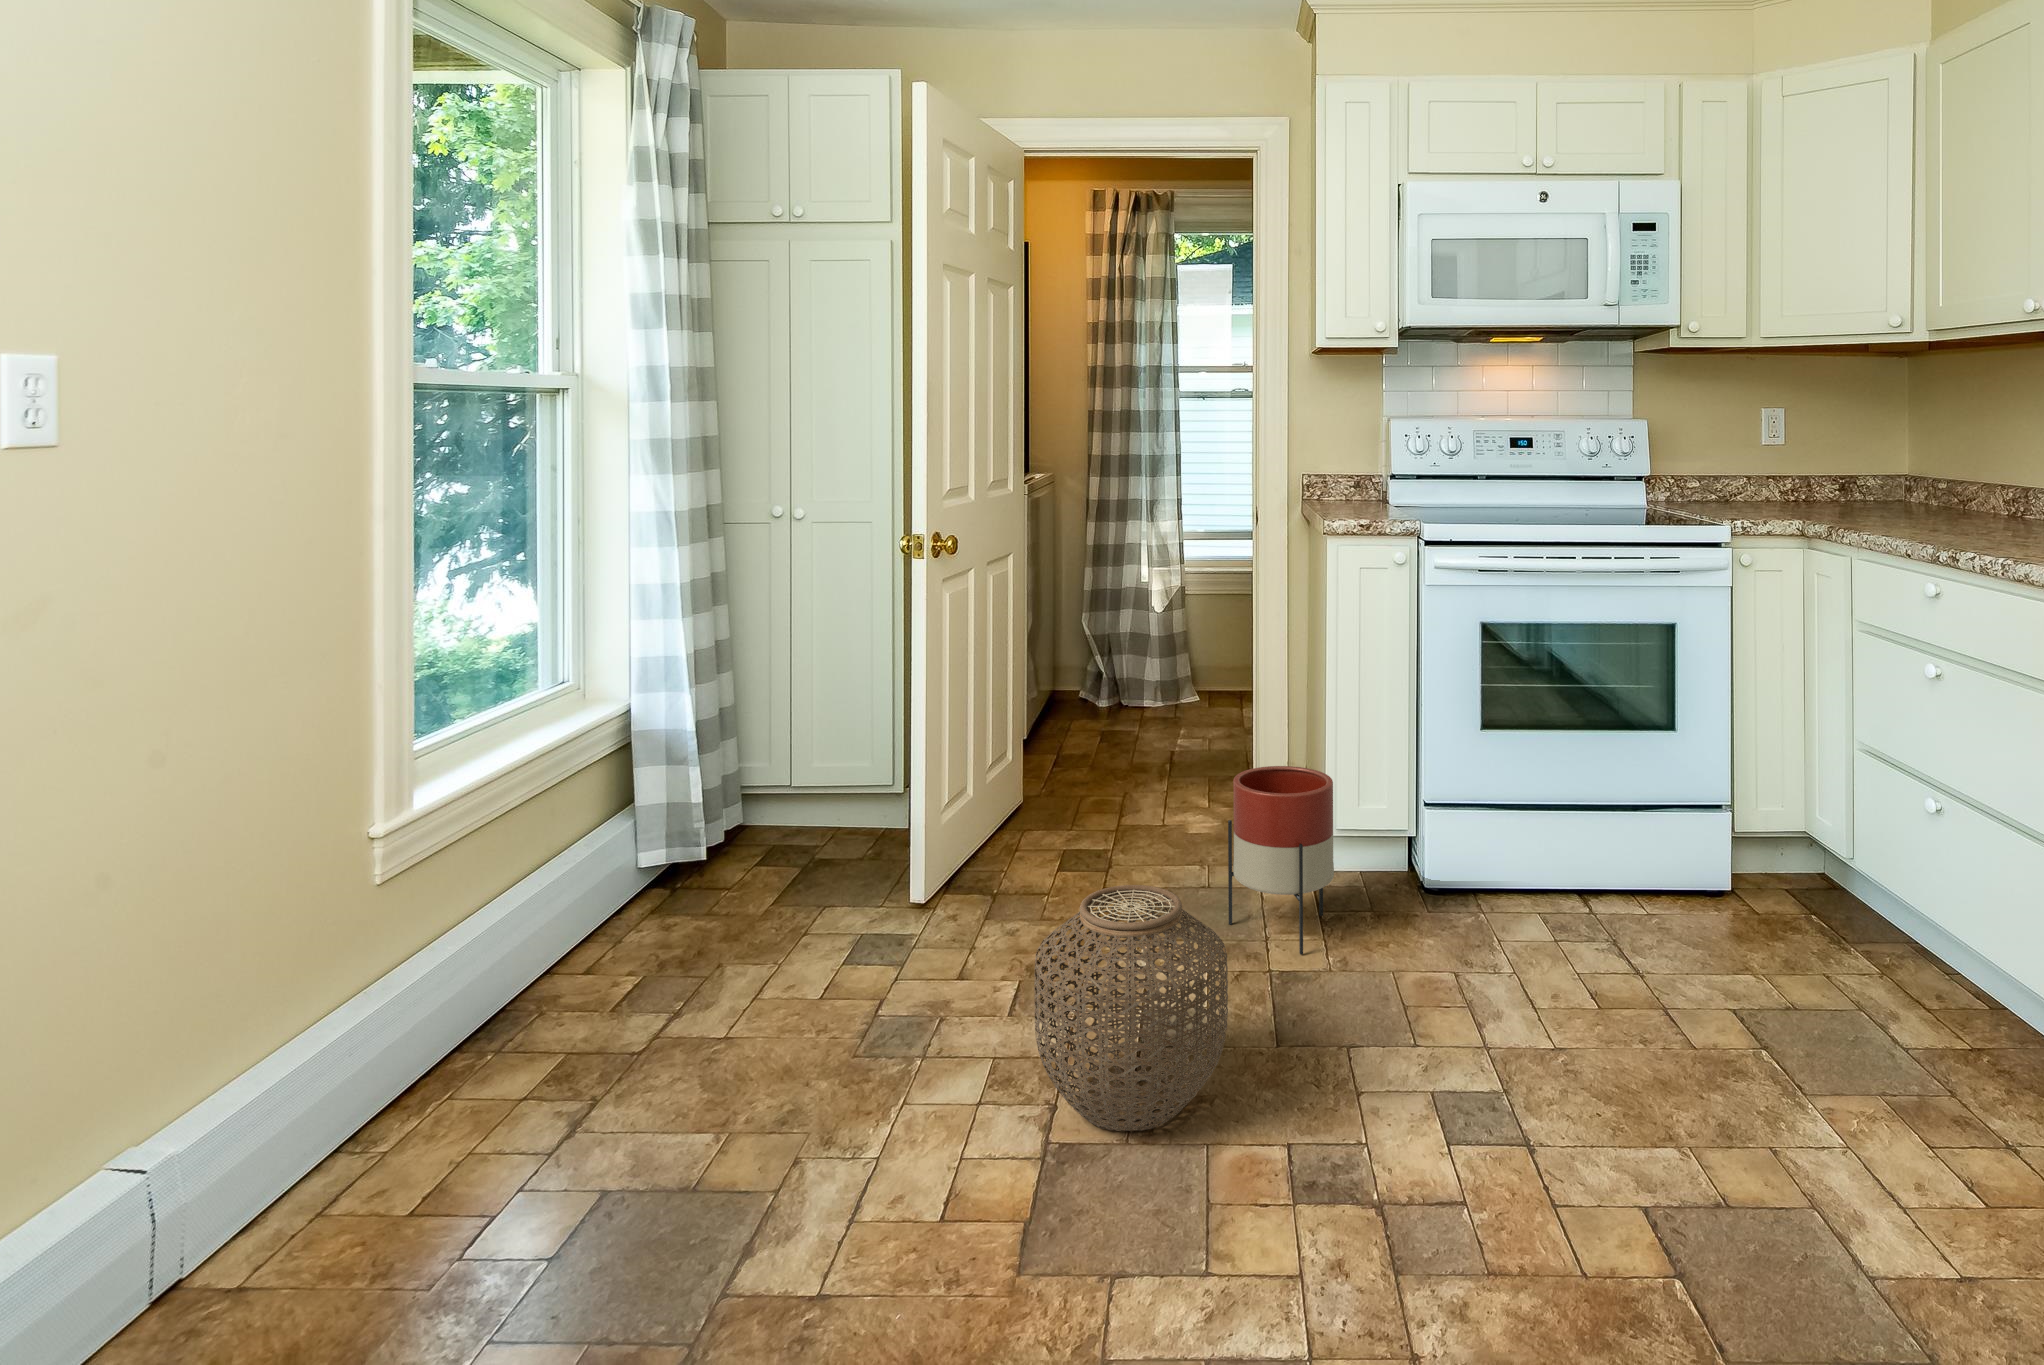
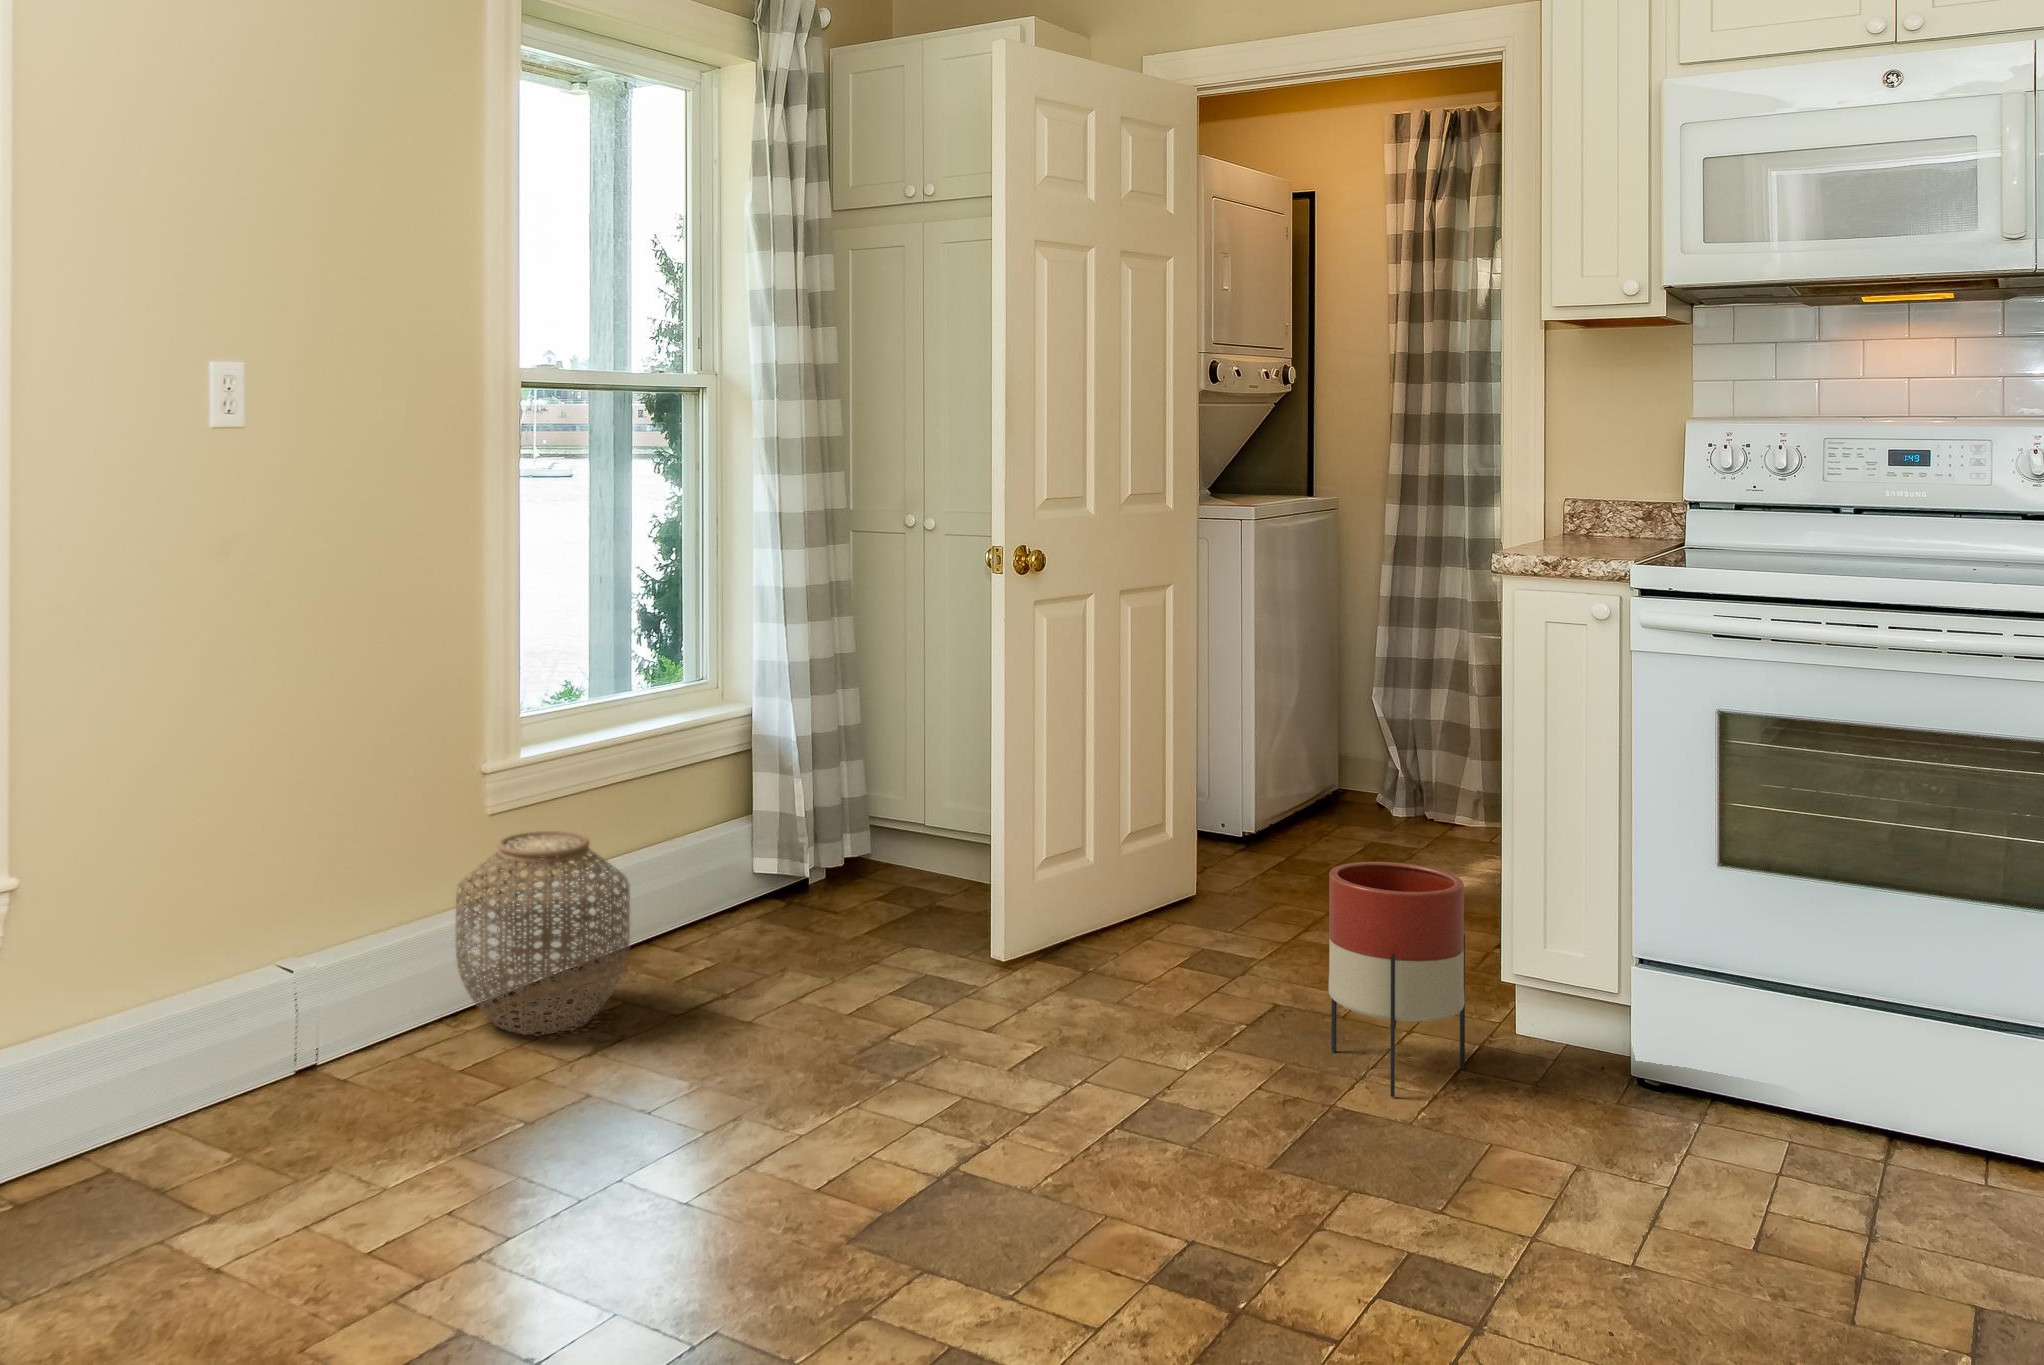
woven basket: present [1034,885,1228,1131] -> present [456,831,630,1035]

